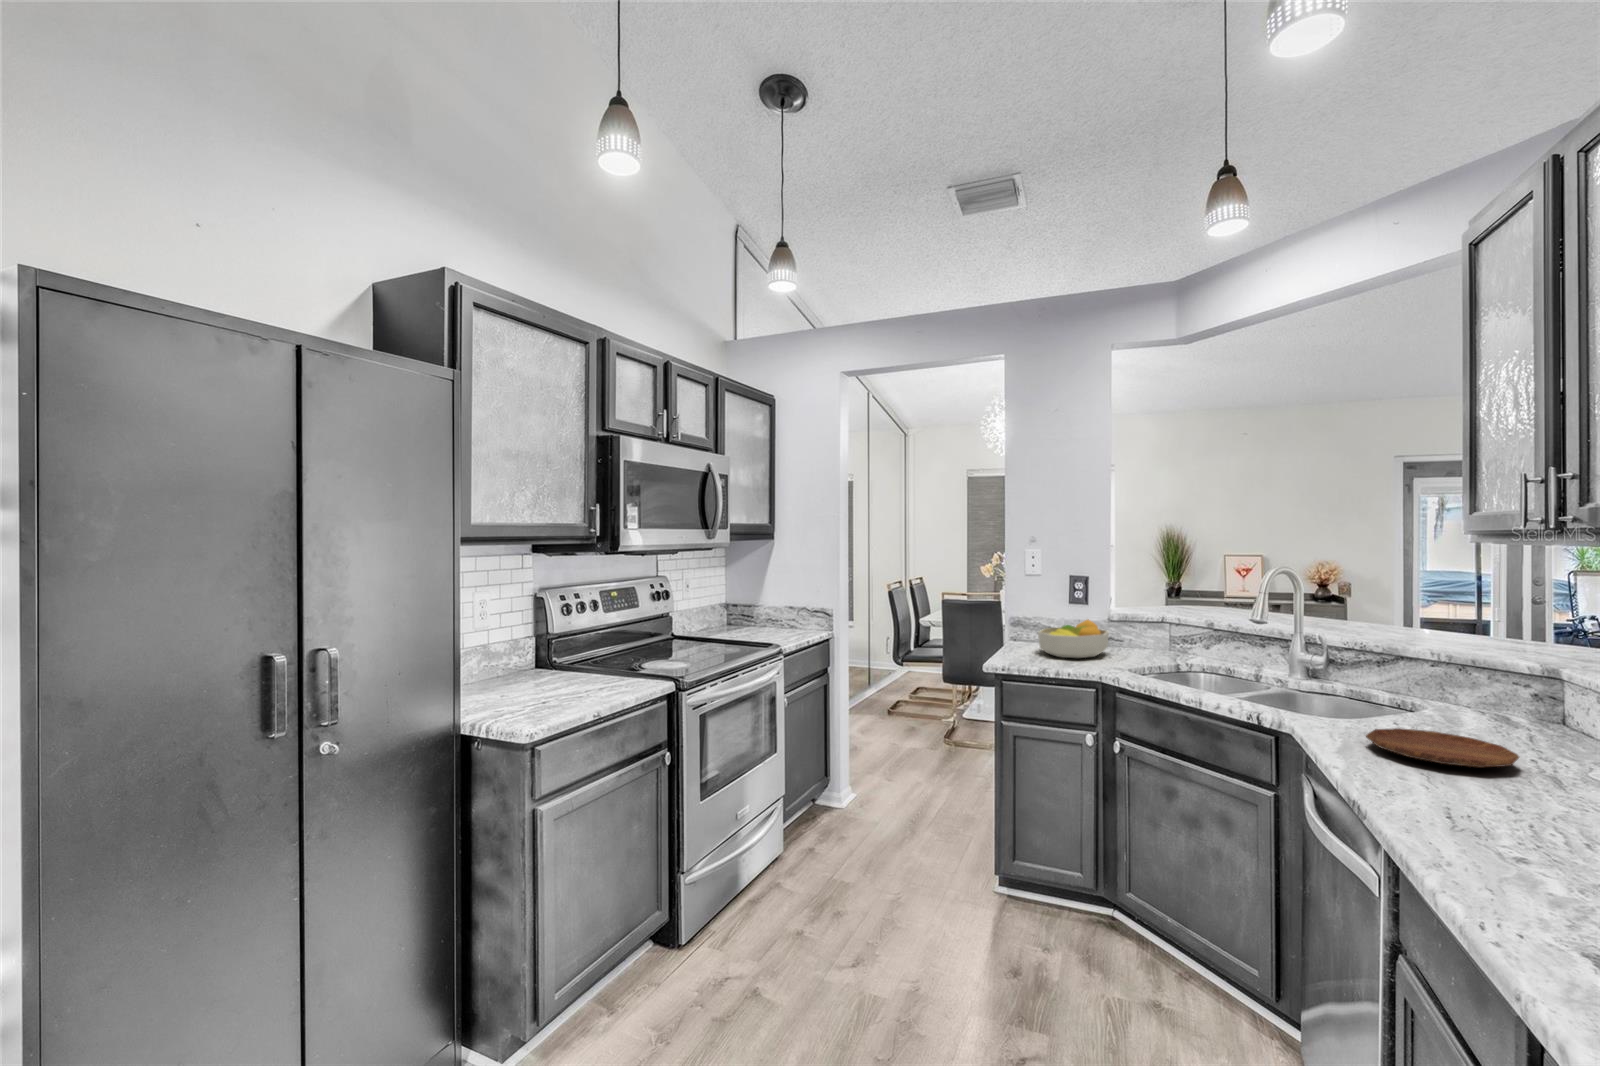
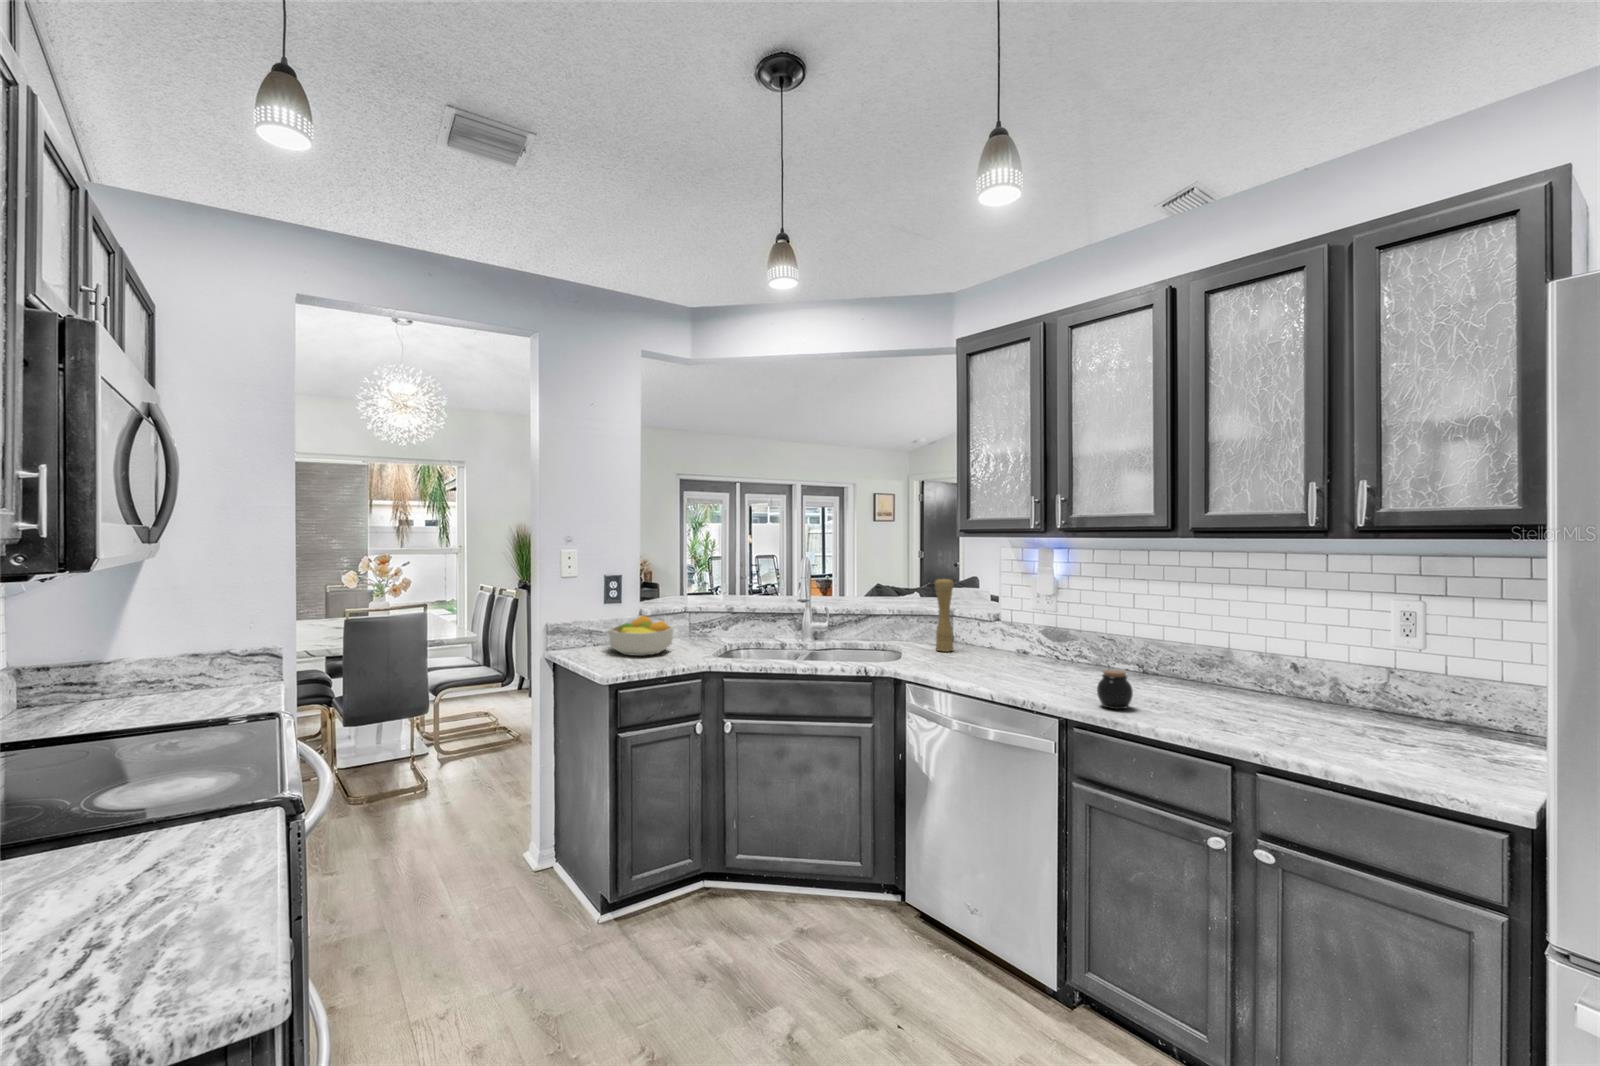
pepper mill: none [1463,610,1504,730] -> present [935,578,953,652]
tray: present [1366,728,1519,767] -> none [941,655,1014,671]
jar: none [1447,791,1532,872] -> present [1097,670,1133,709]

